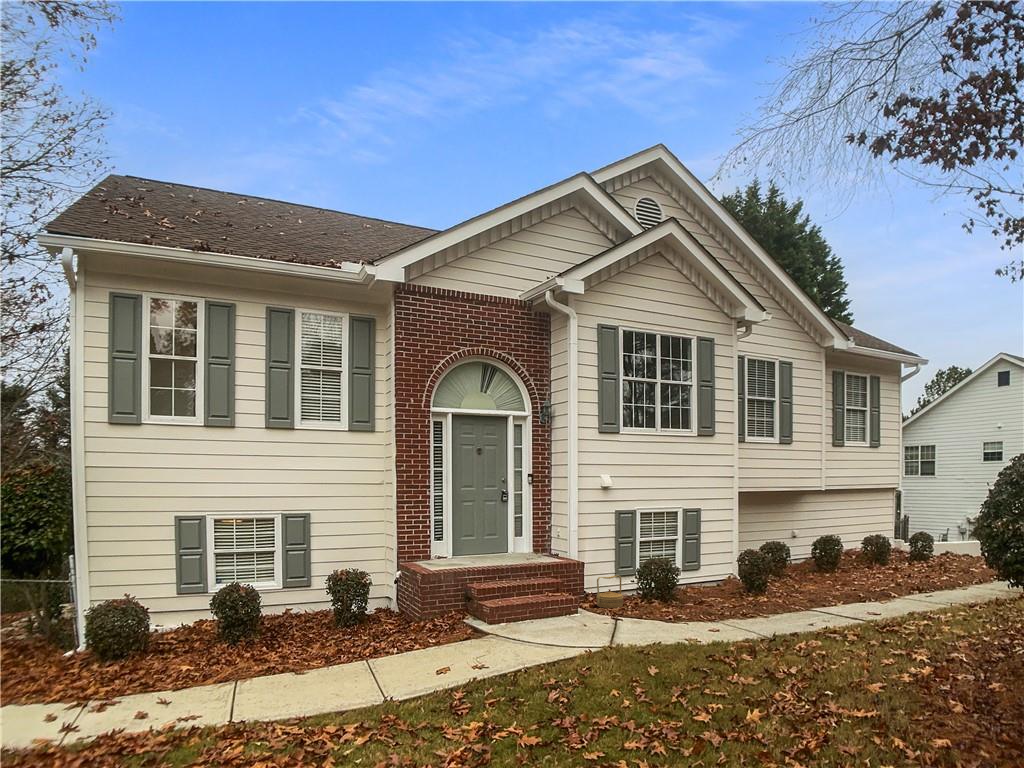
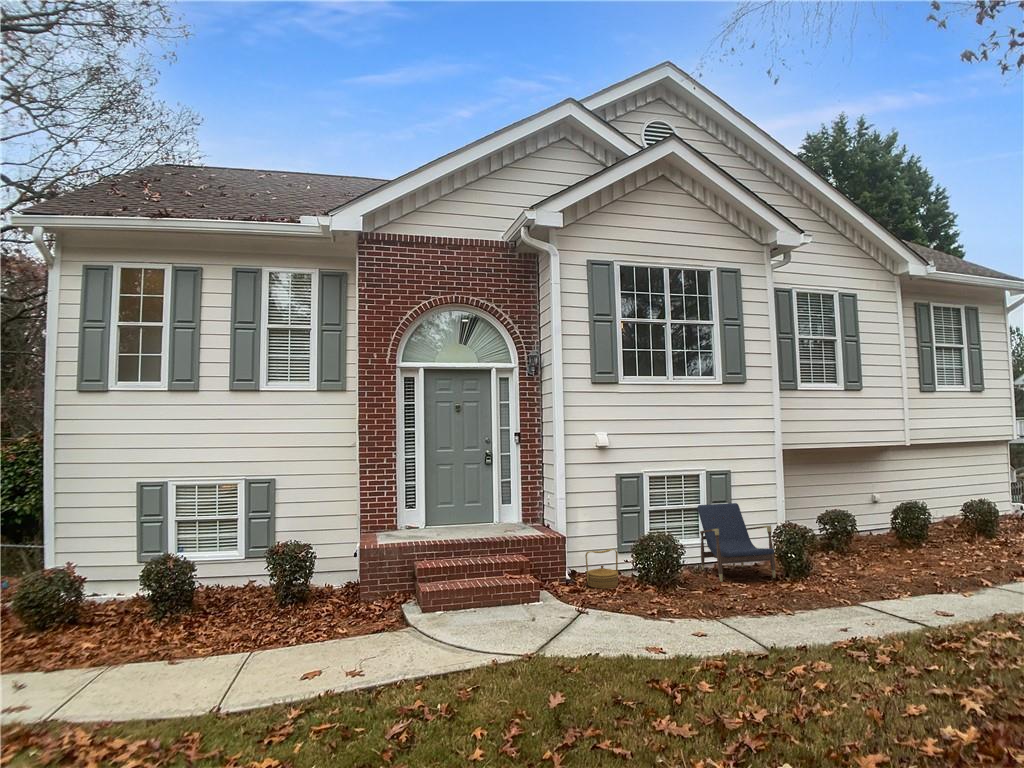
lounge chair: none [678,538,744,601] -> present [697,503,775,582]

